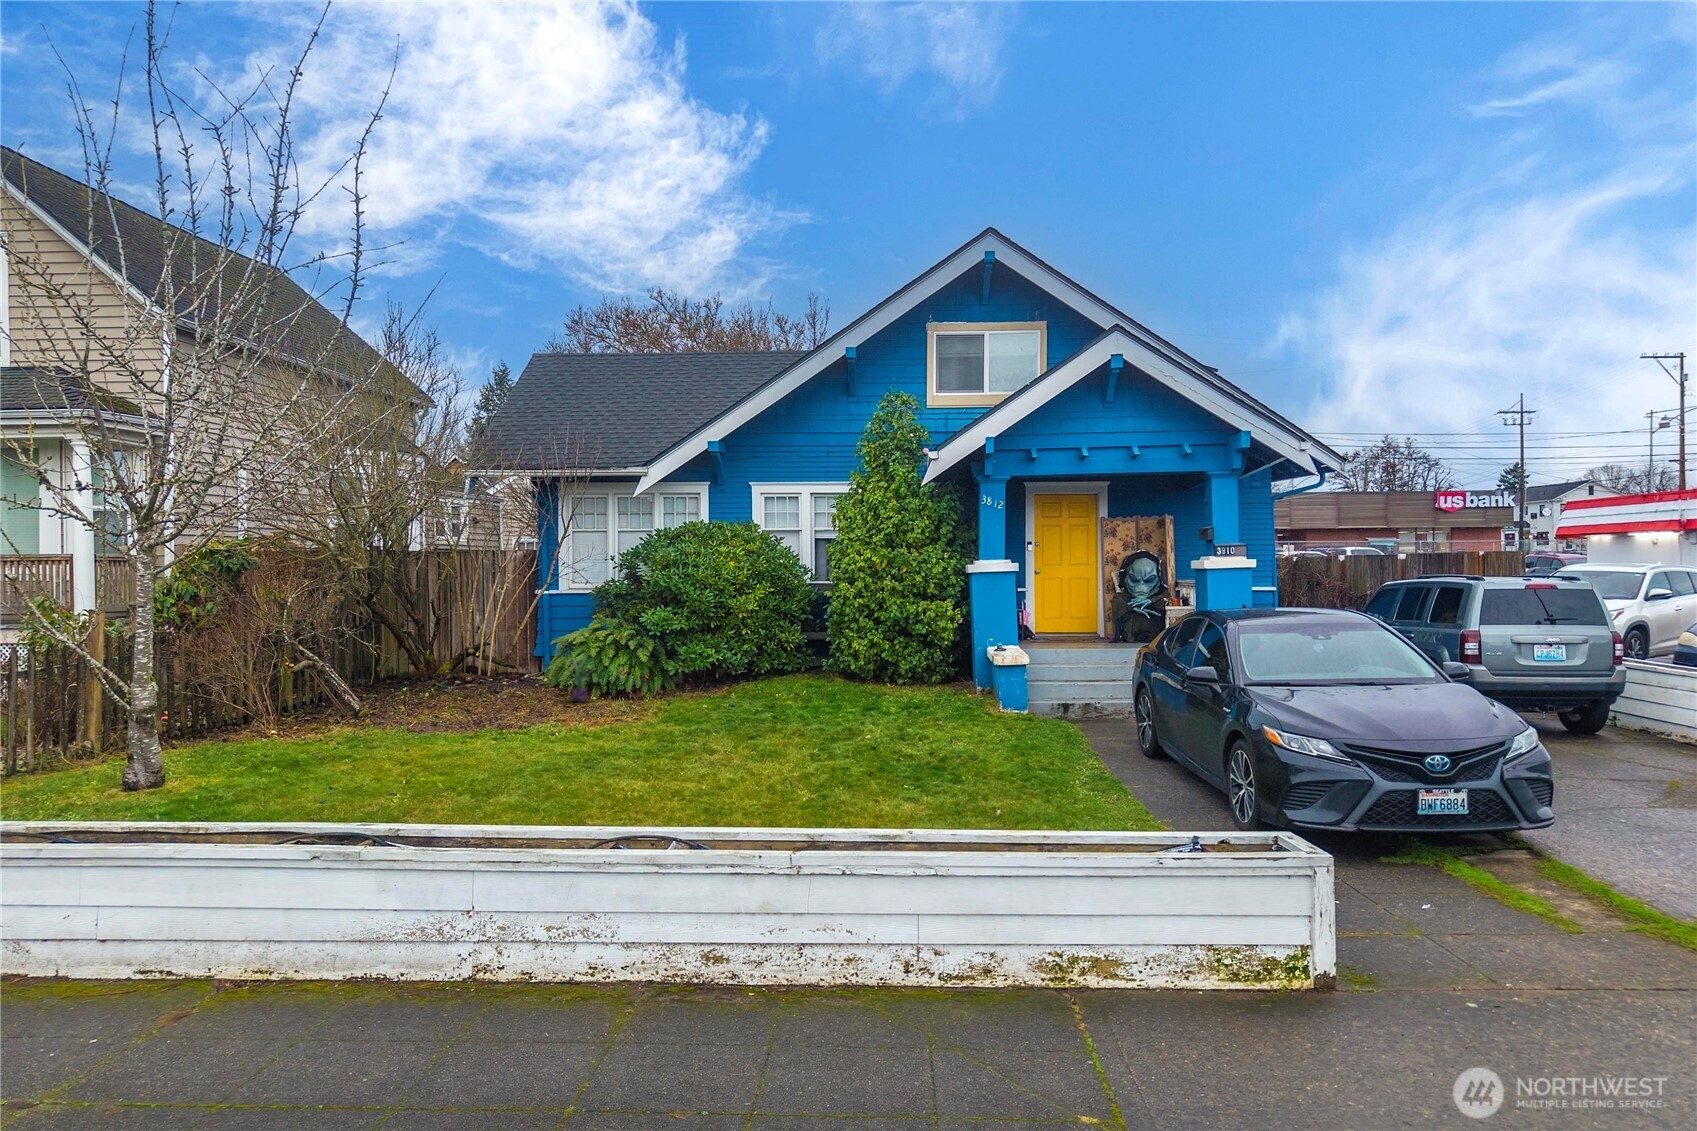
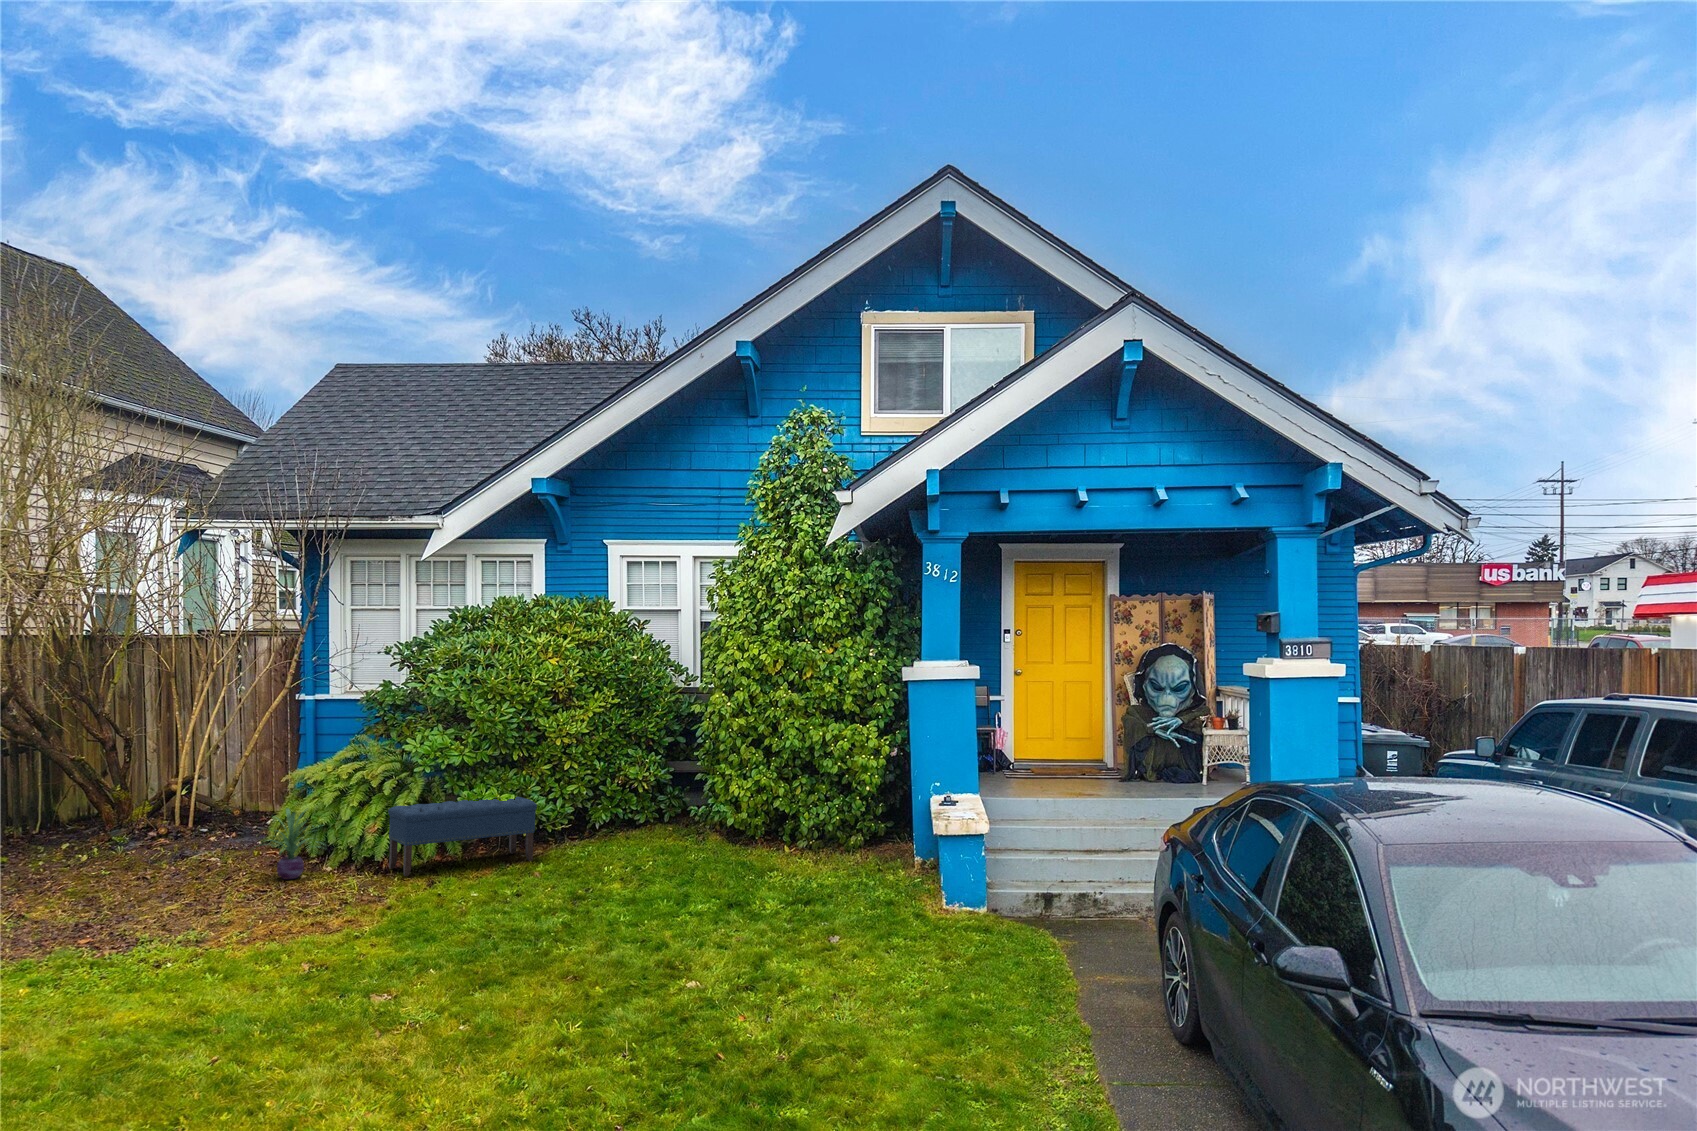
bench: none [635,653,728,700] -> present [388,797,537,876]

